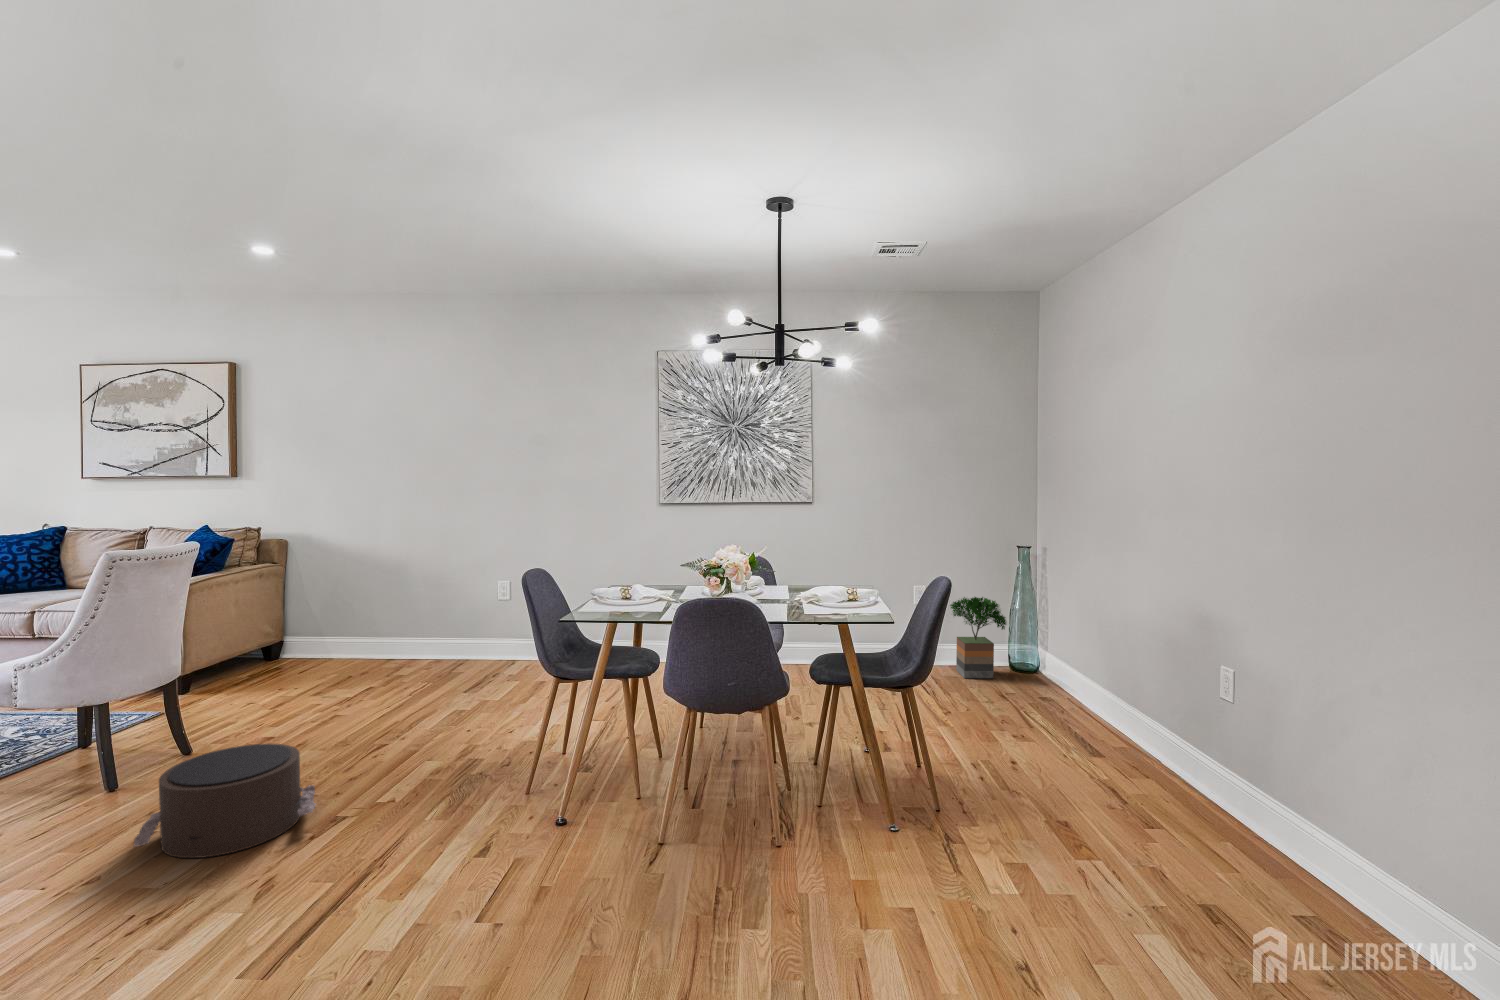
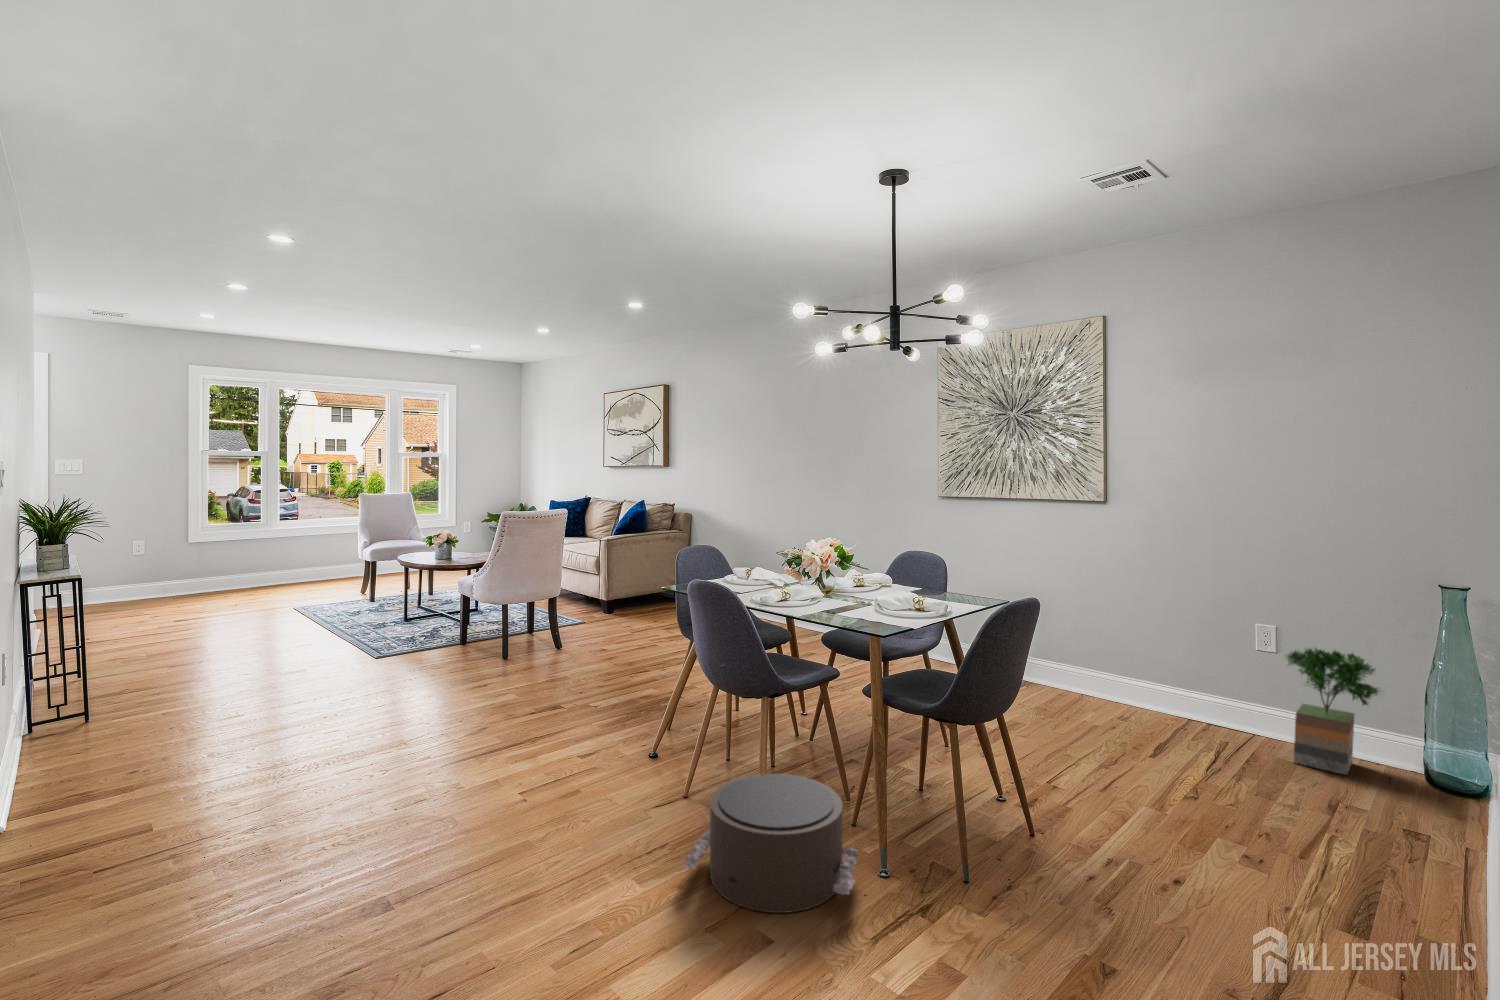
pouf: present [134,744,316,858] -> present [683,774,858,913]

